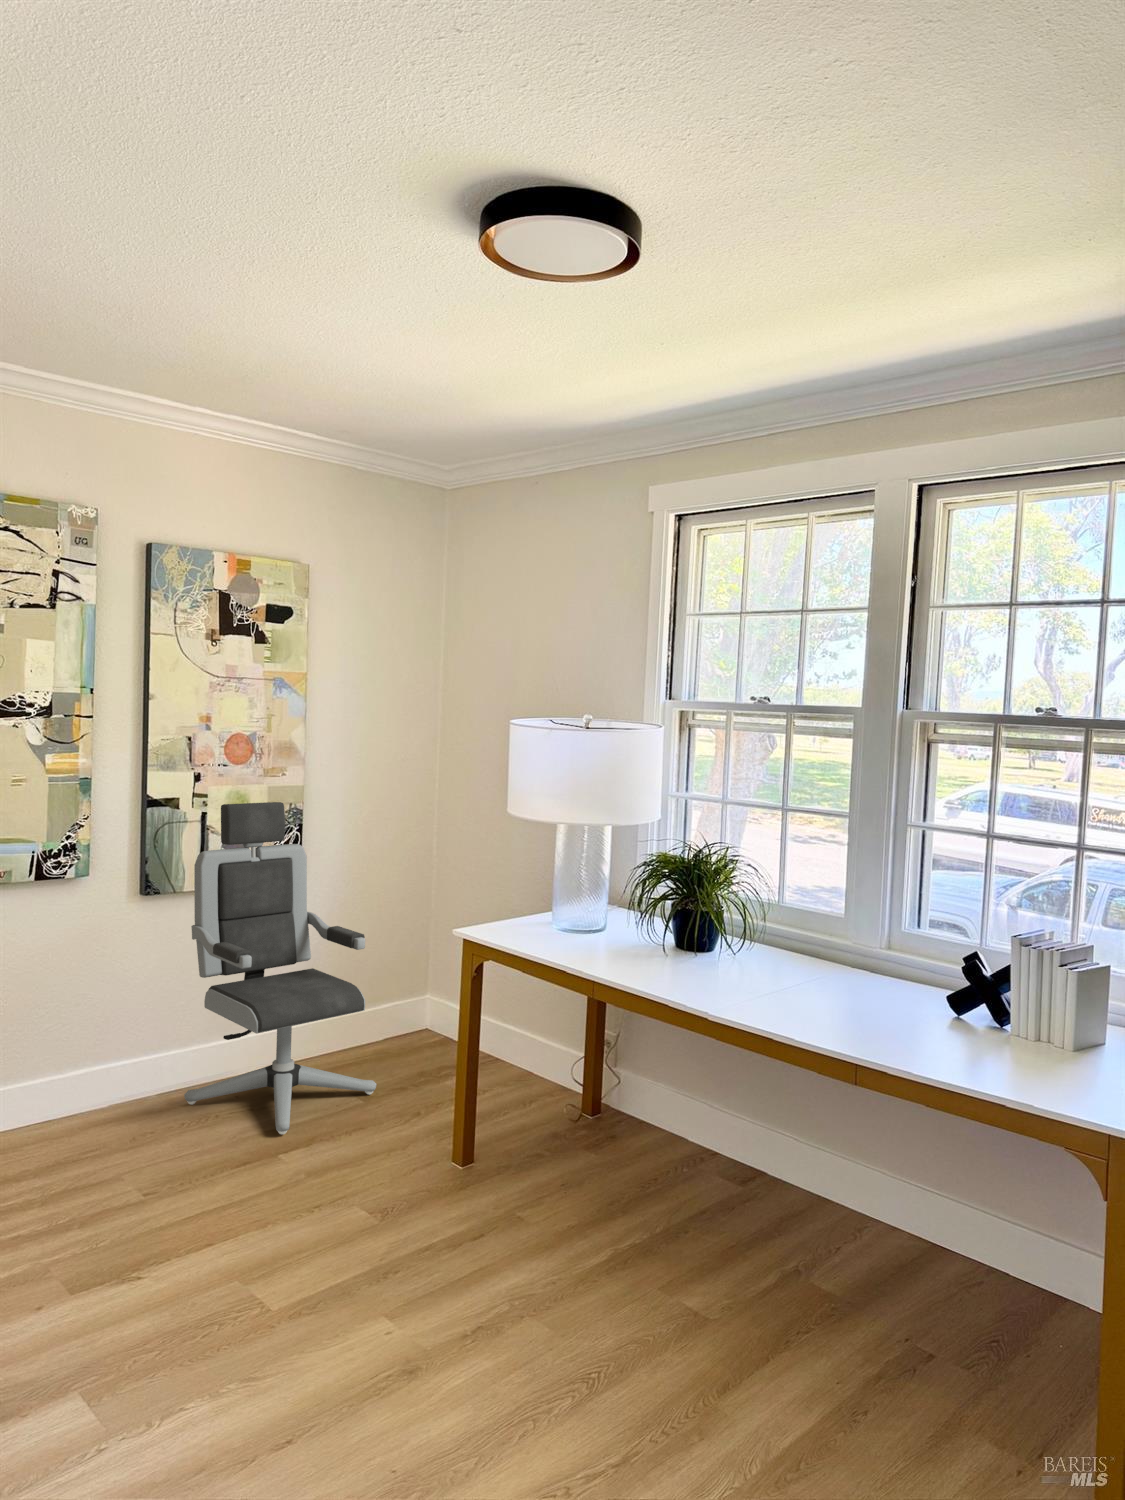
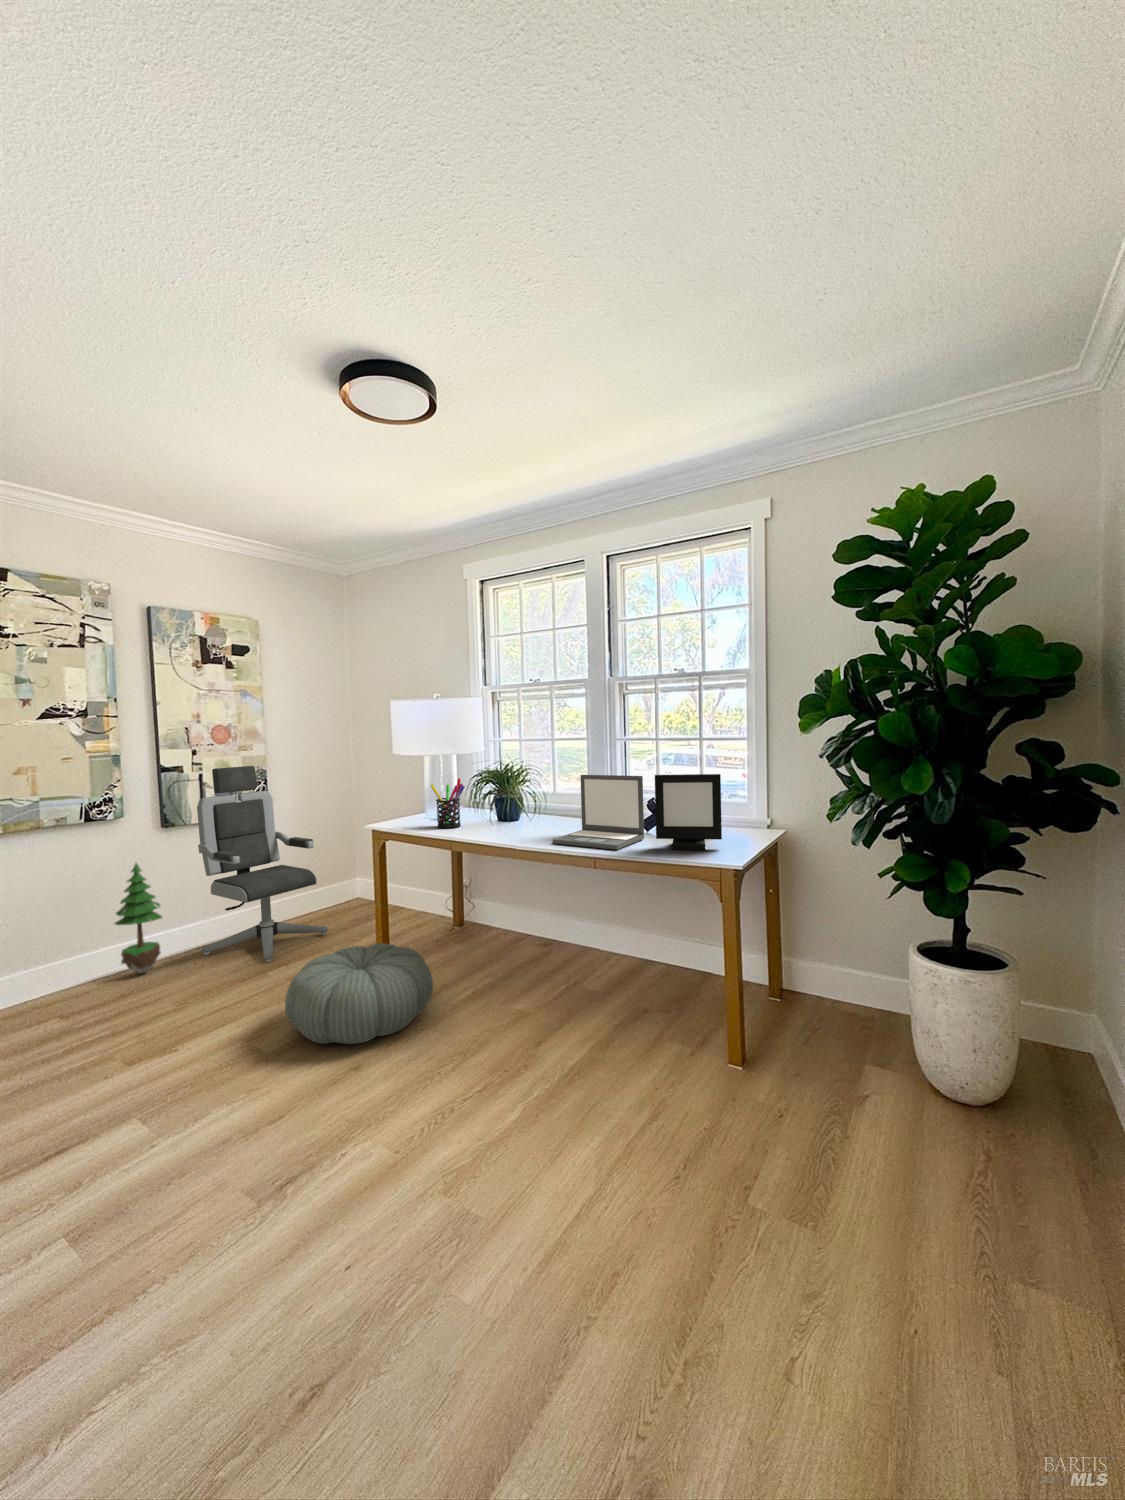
pen holder: none [566,870,625,958] -> present [431,778,465,829]
laptop: none [778,897,960,1058] -> present [552,775,644,850]
picture frame: none [979,926,1122,1085] -> present [655,774,722,850]
potted tree: none [63,948,132,1125] -> present [115,863,162,974]
pouf: none [306,1144,546,1326] -> present [285,943,433,1044]

